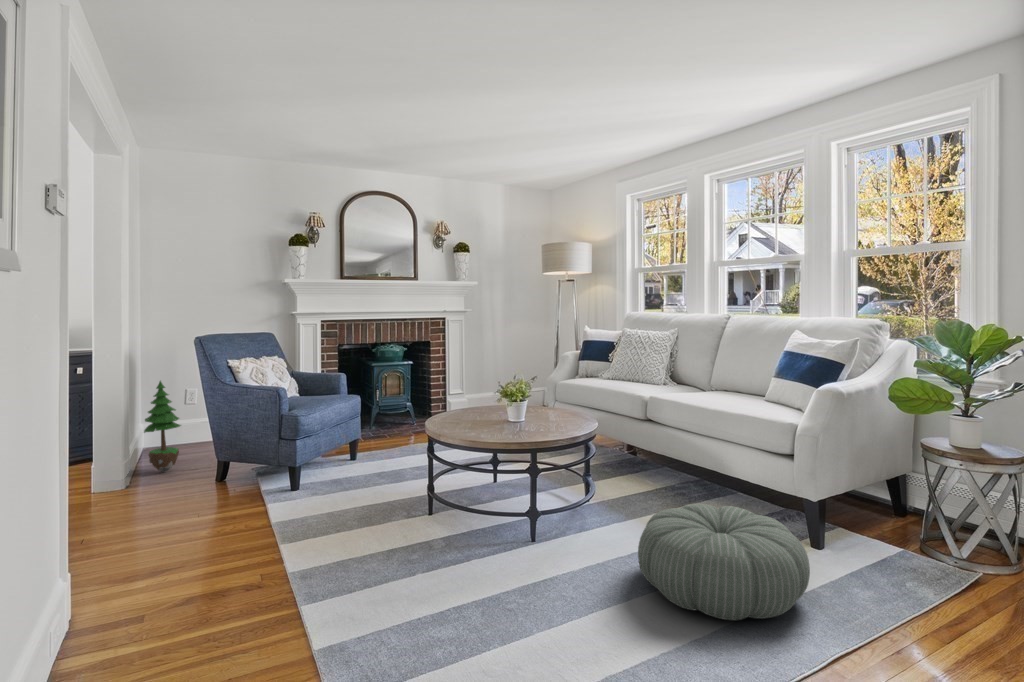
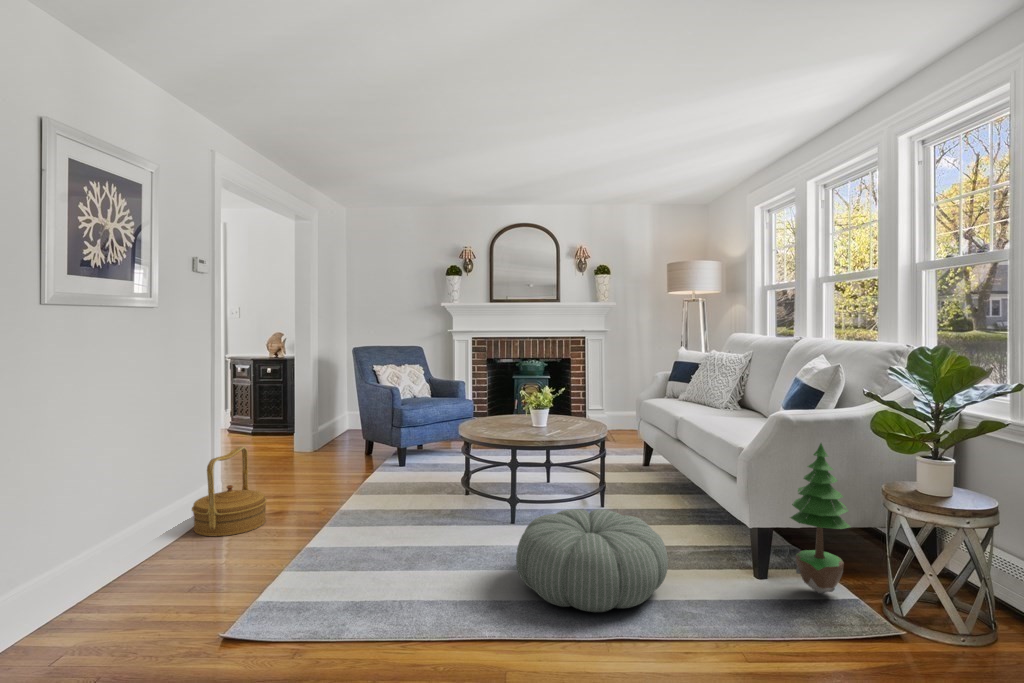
potted tree: present [144,381,181,472] -> present [790,443,850,594]
woven basket: none [92,498,218,654] -> present [192,447,267,536]

